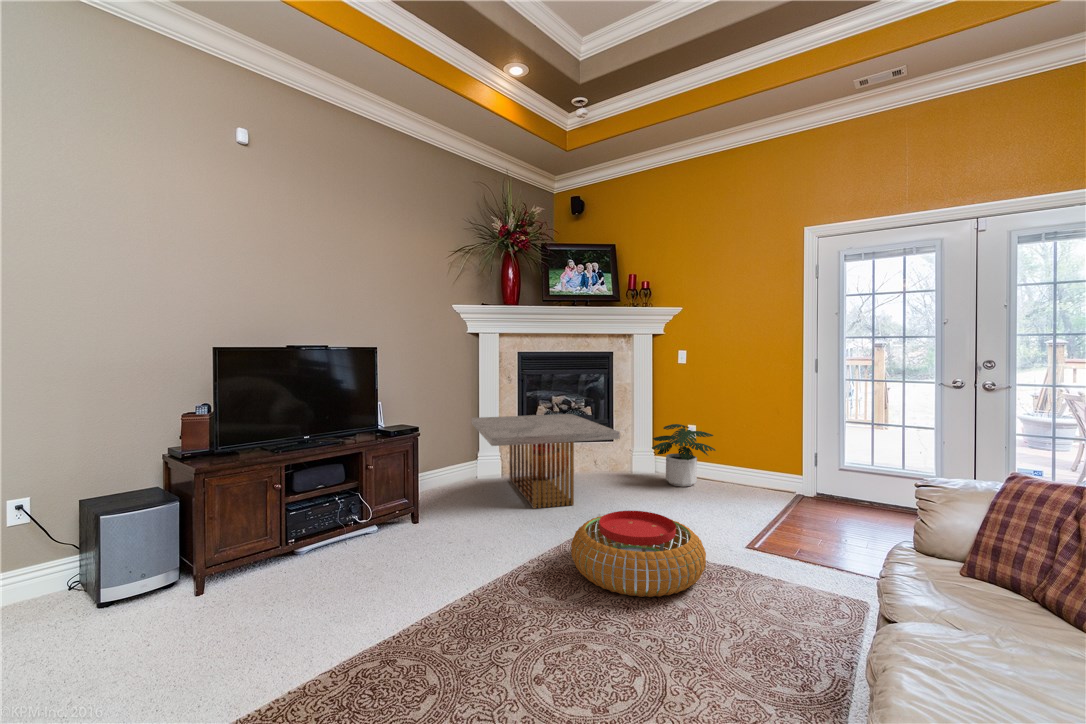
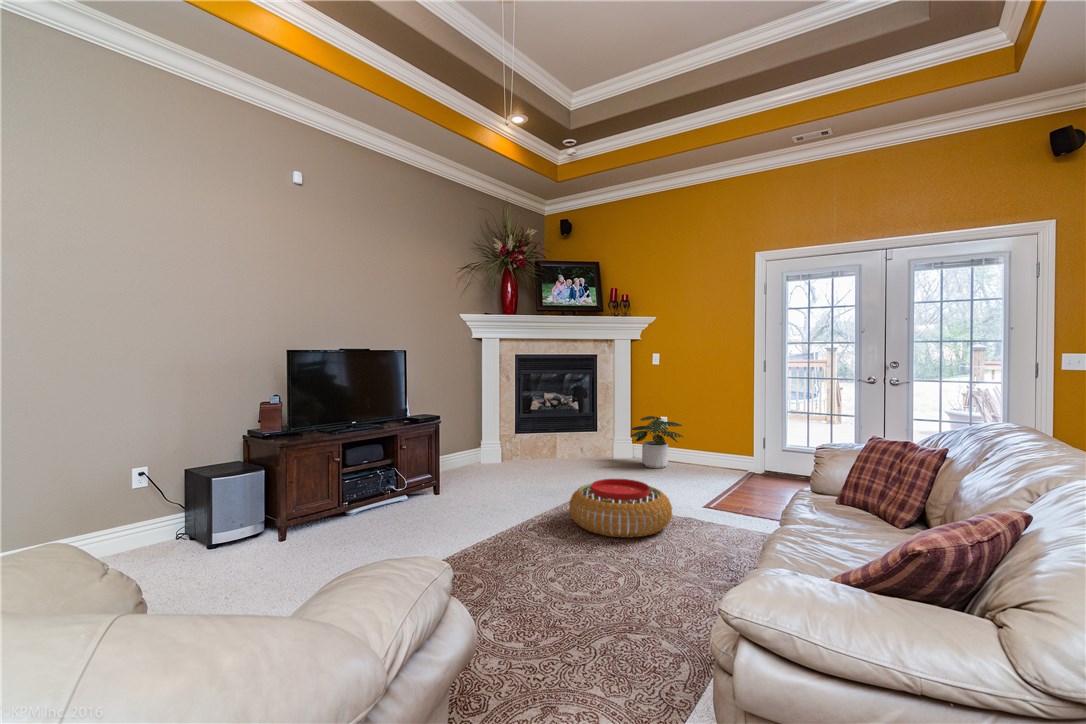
coffee table: present [471,414,620,509] -> none [476,408,604,484]

